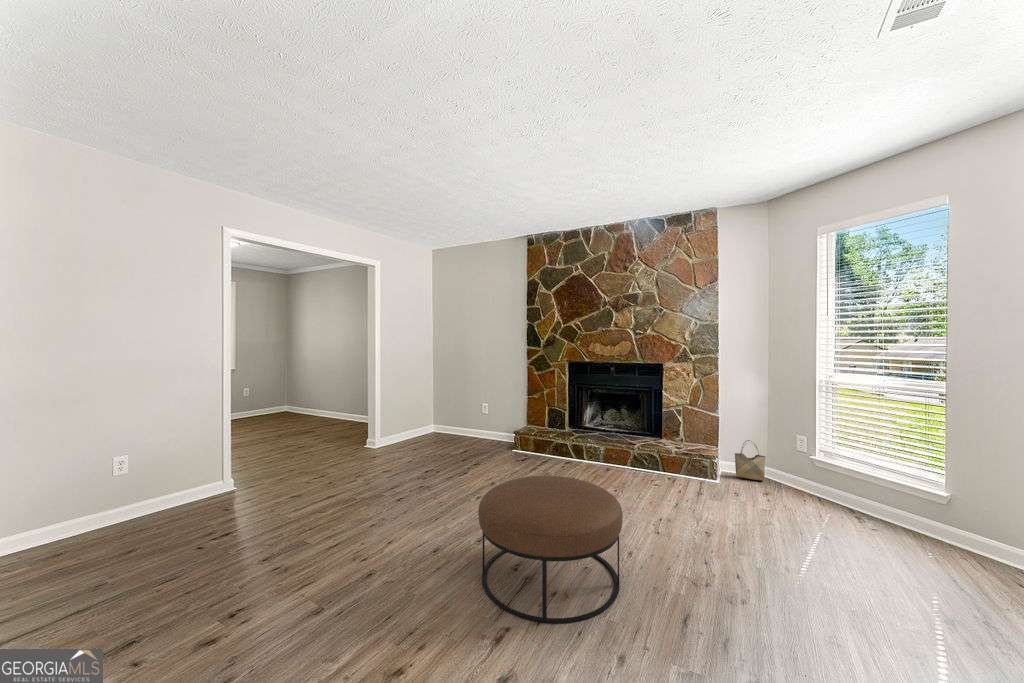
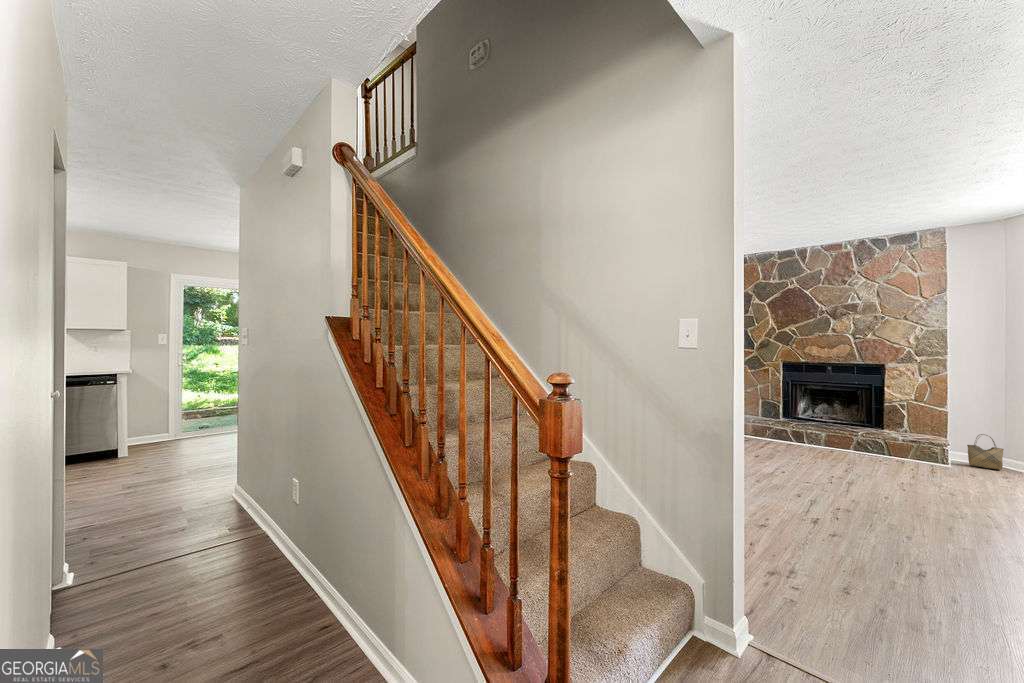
ottoman: present [478,476,623,623] -> none [772,437,891,518]

